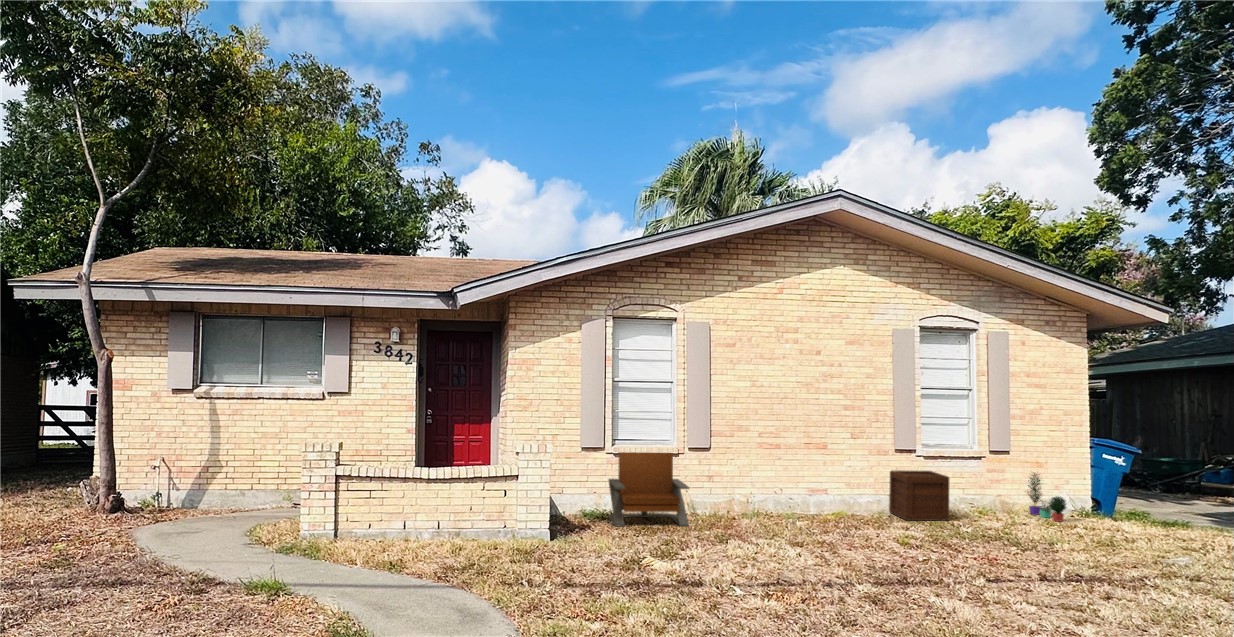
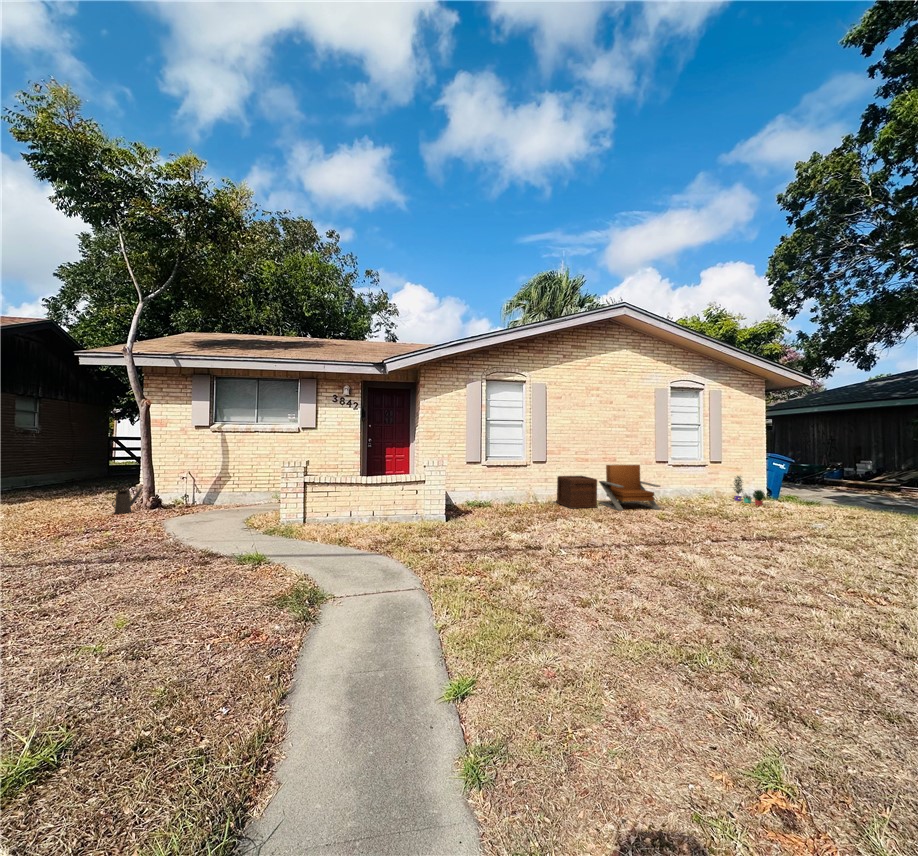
lounge chair: present [608,452,689,526] -> present [599,465,660,510]
wooden crate: present [889,470,950,521] -> present [557,476,597,509]
watering can: none [62,478,99,519] -> present [112,486,143,514]

